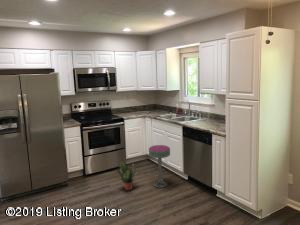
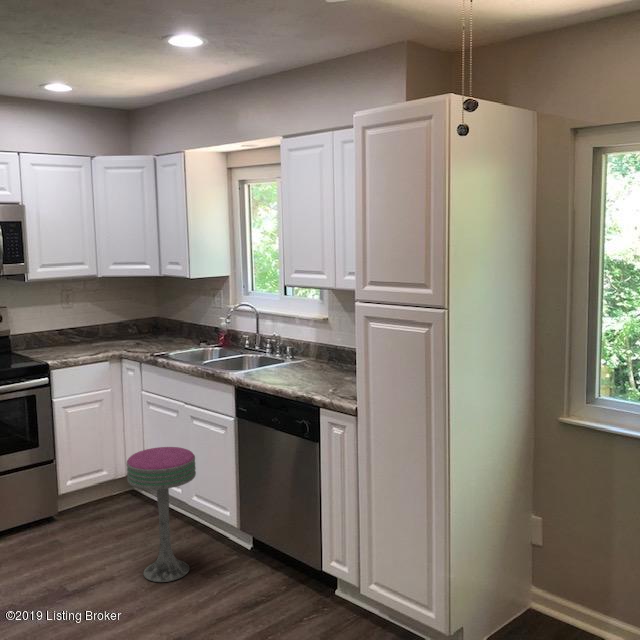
potted plant: present [117,163,137,190] -> none [19,507,89,601]

